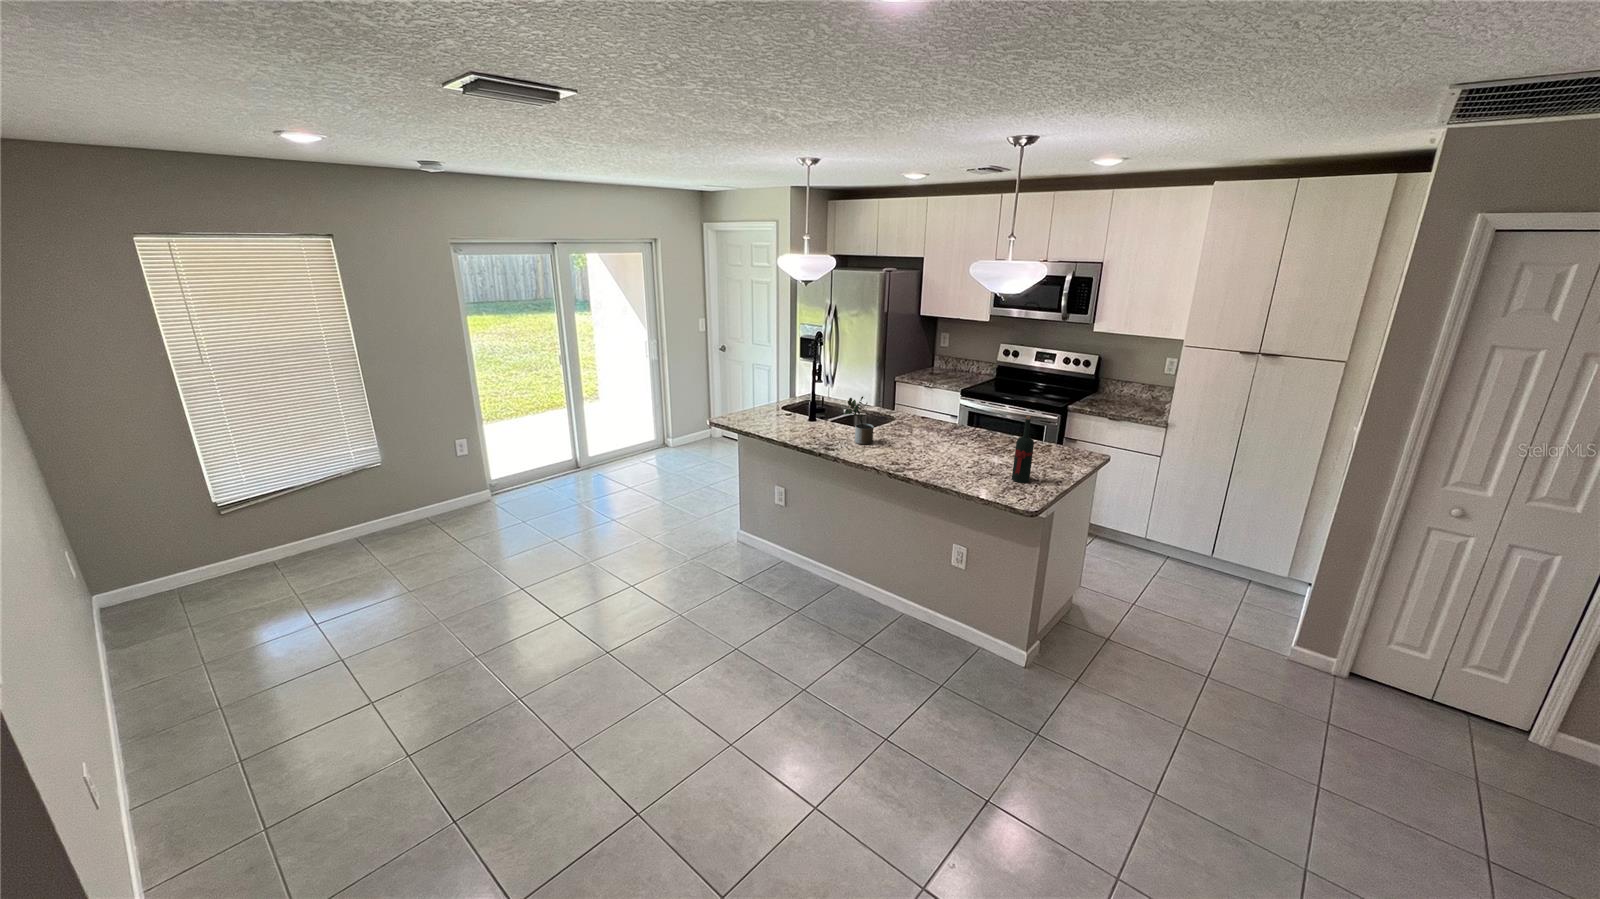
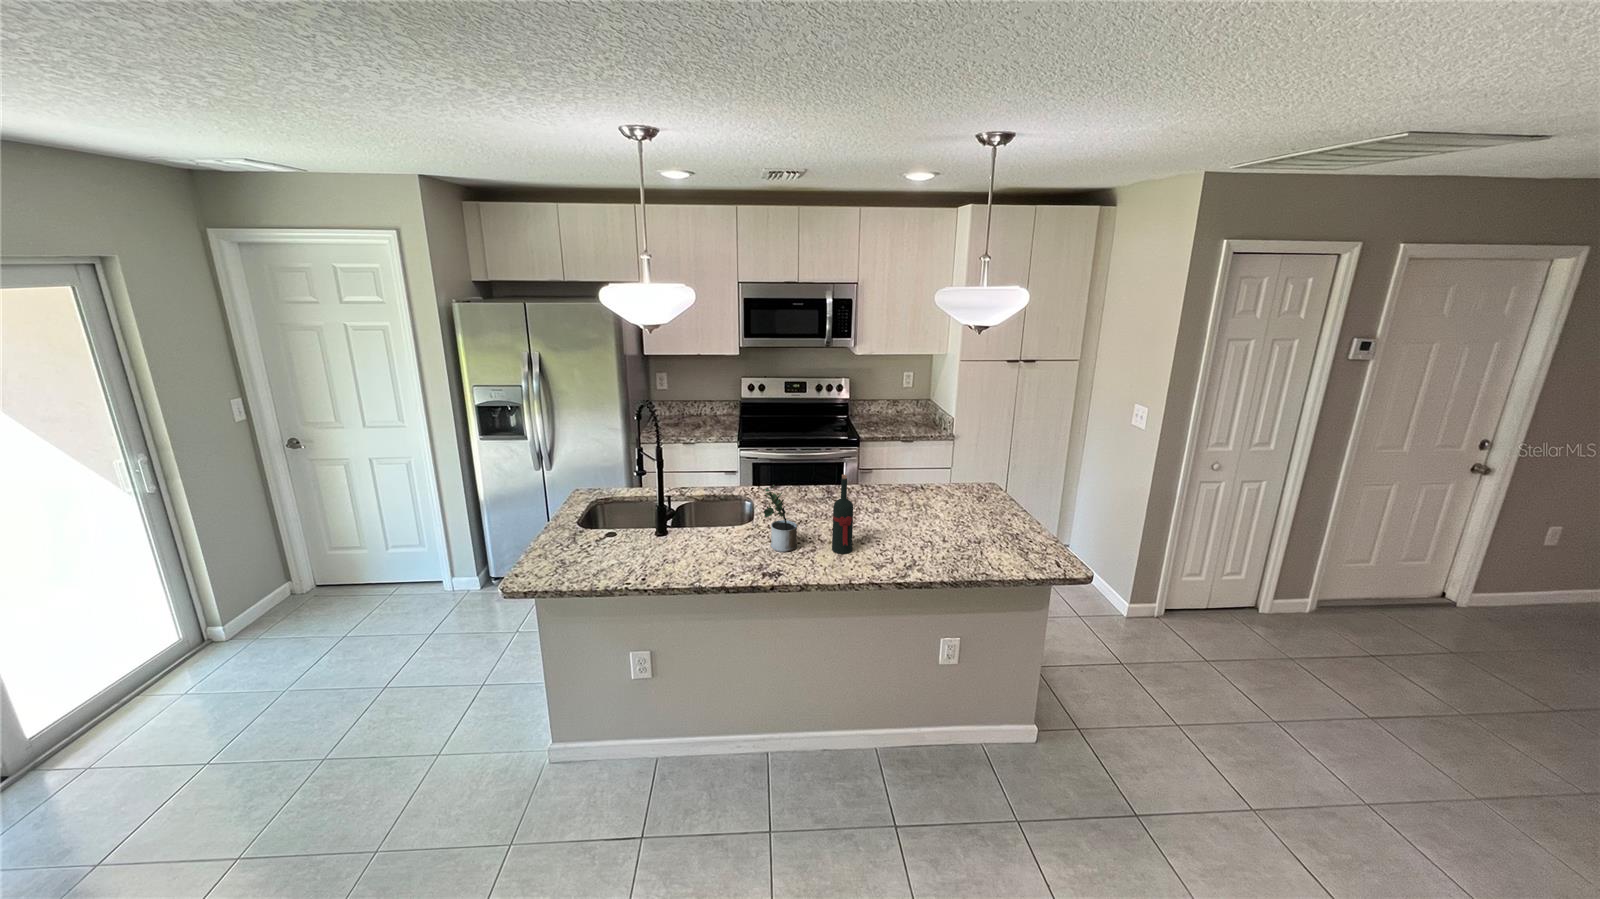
wine bottle: present [1012,416,1034,483] -> present [832,475,853,554]

